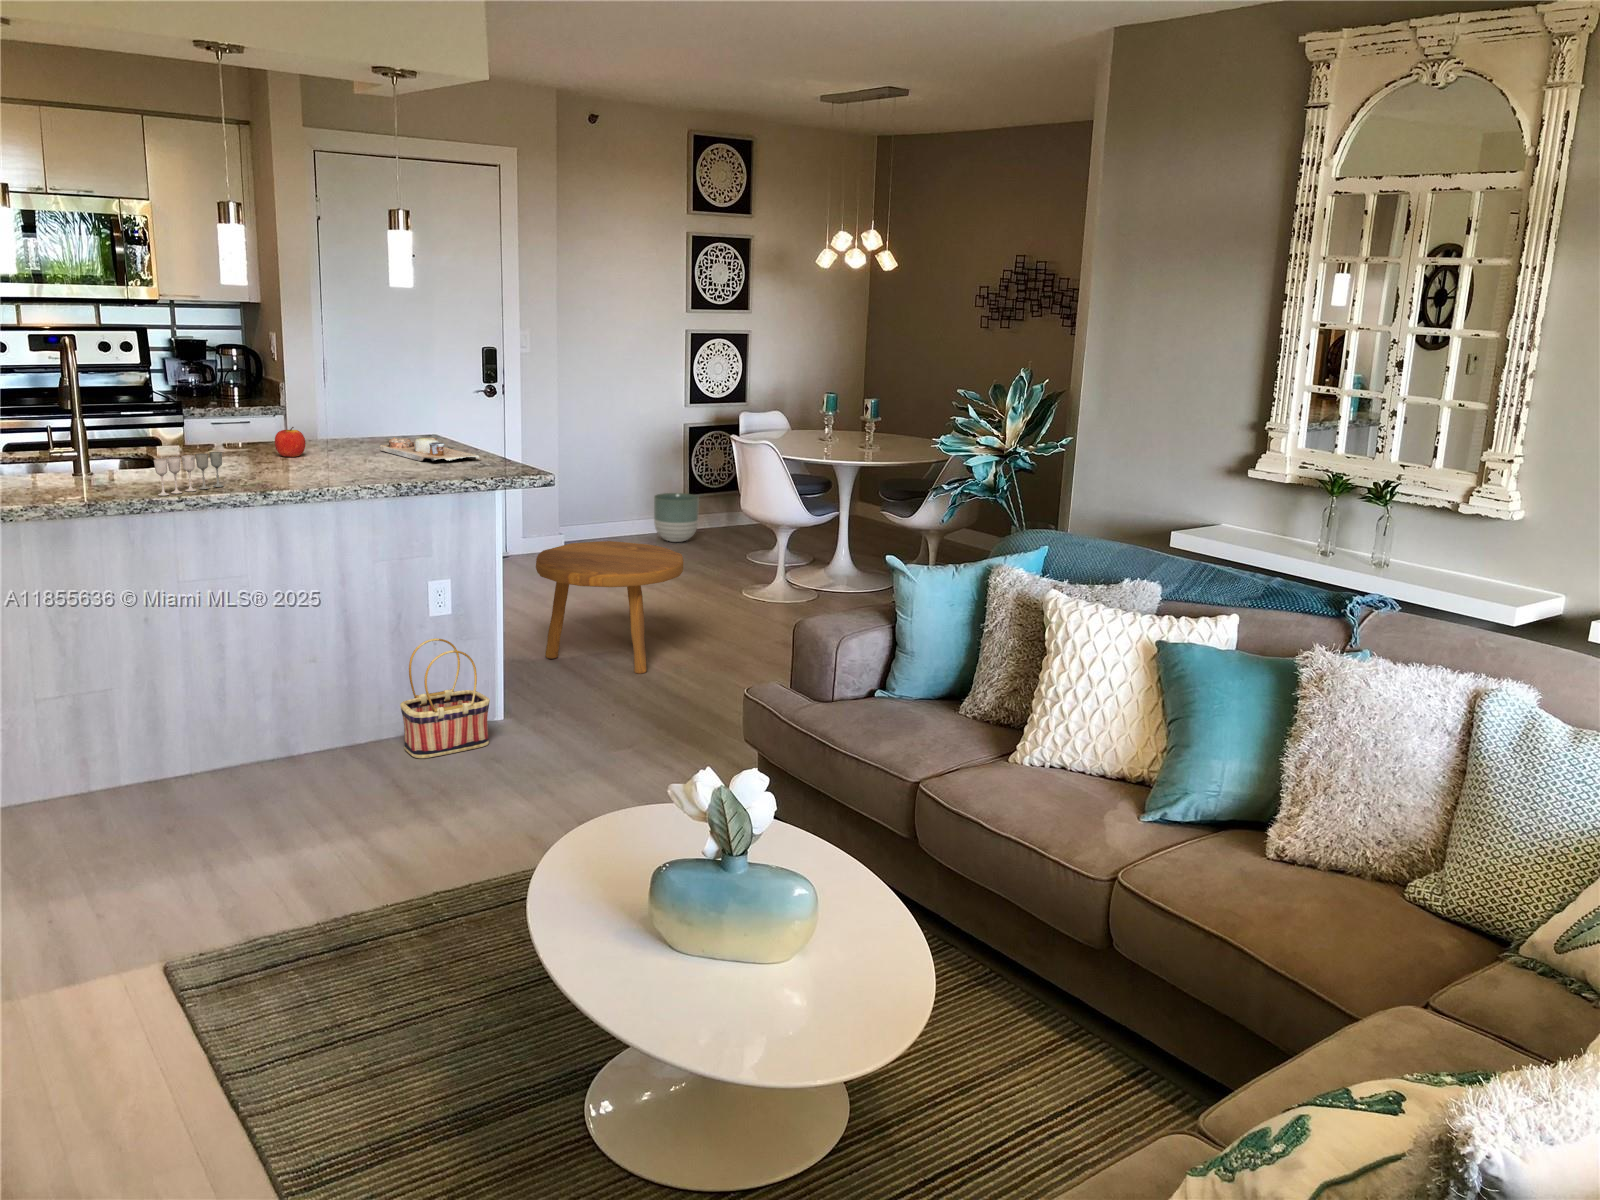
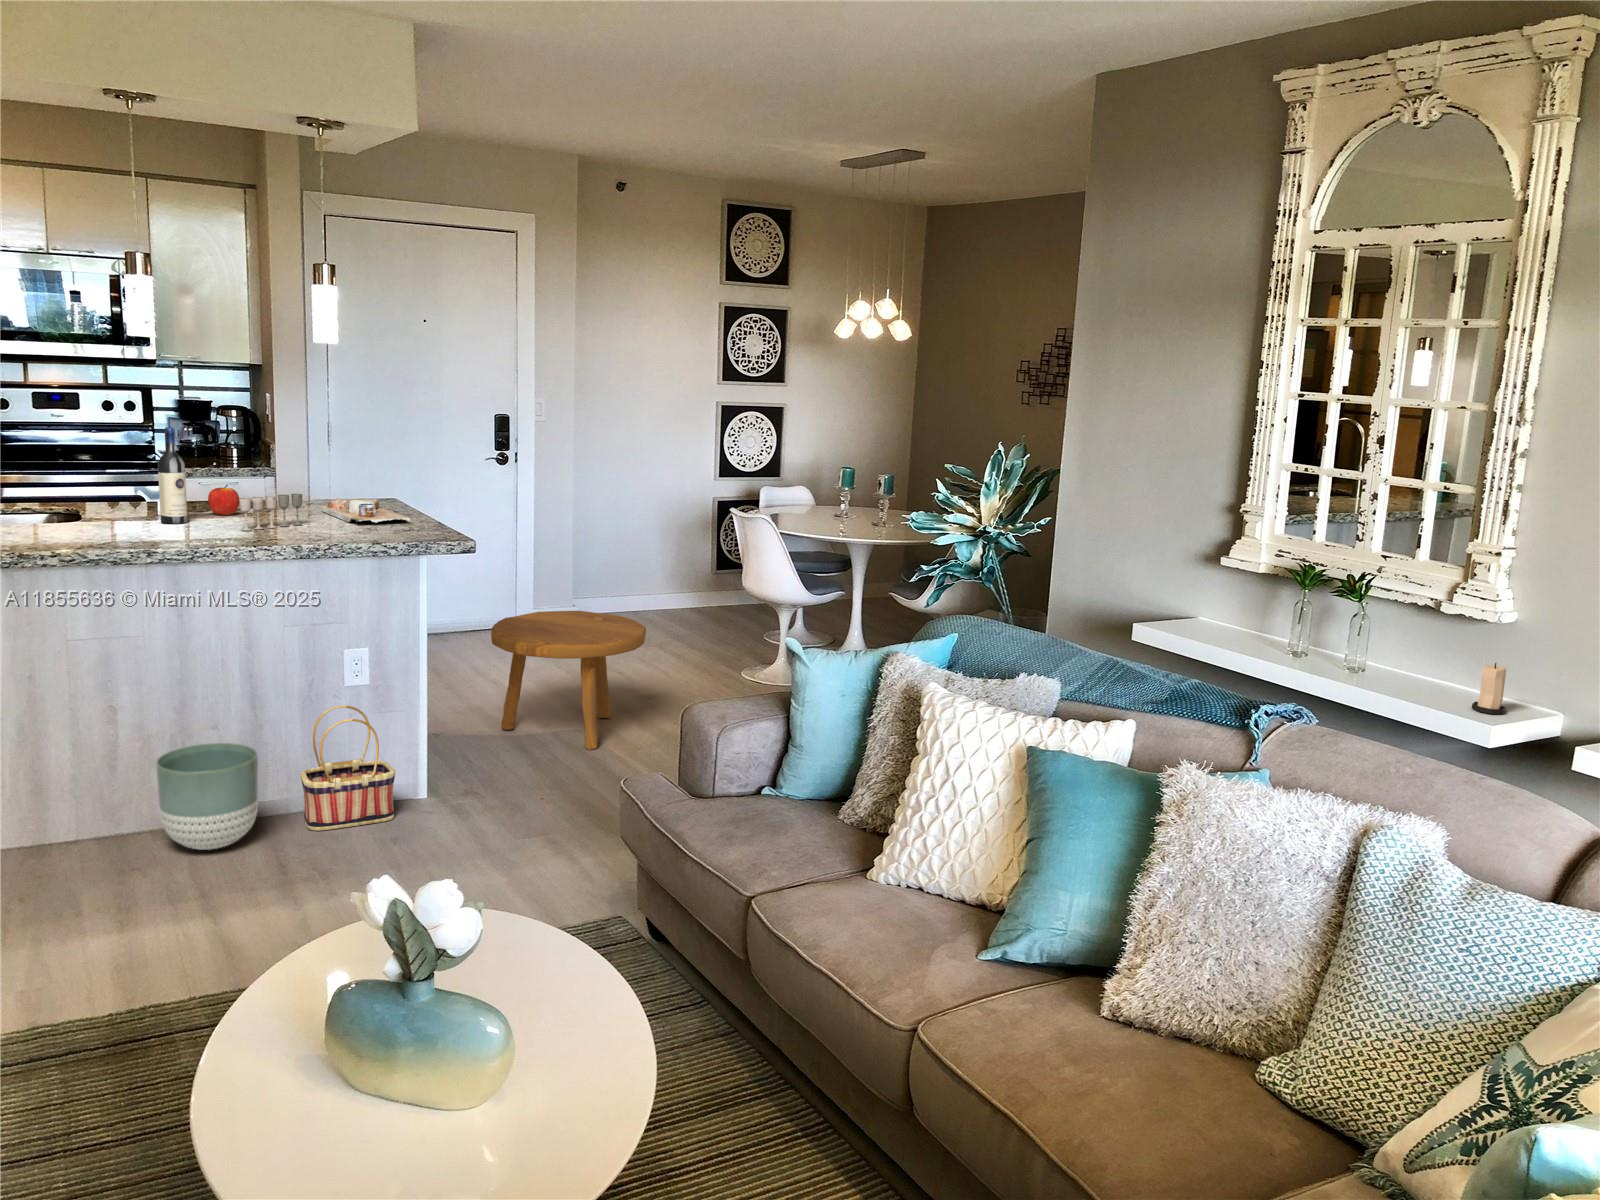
wine bottle: none [236,371,266,467] -> present [158,427,188,524]
wine glass: present [154,452,224,496] -> present [239,494,302,531]
planter: present [654,493,699,542] -> present [156,743,258,850]
candle: none [1489,558,1519,602] -> present [1472,663,1506,714]

